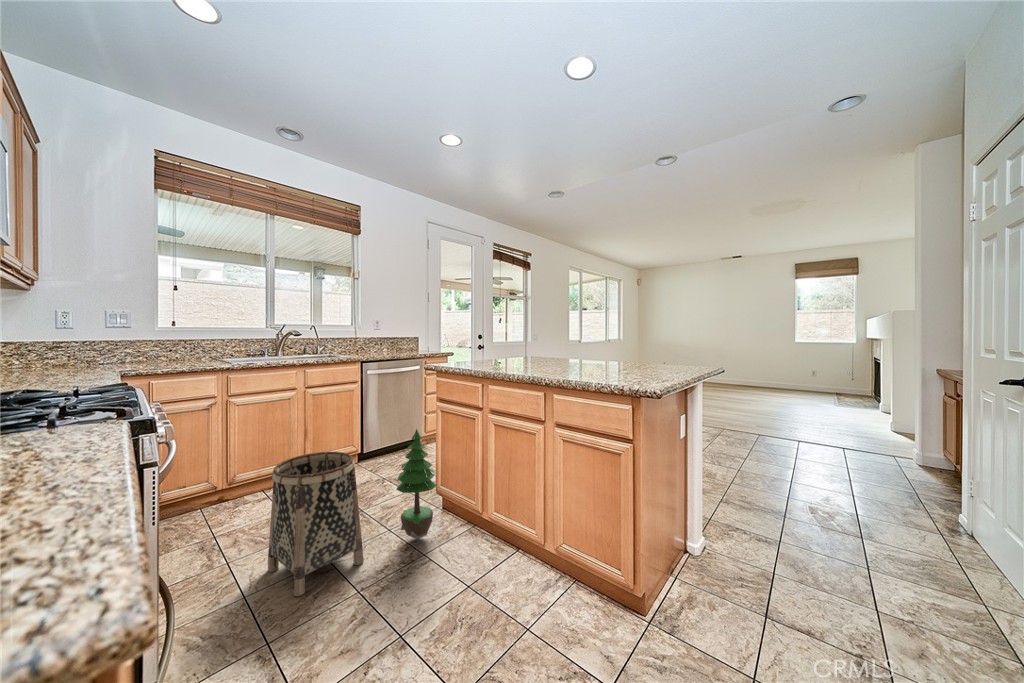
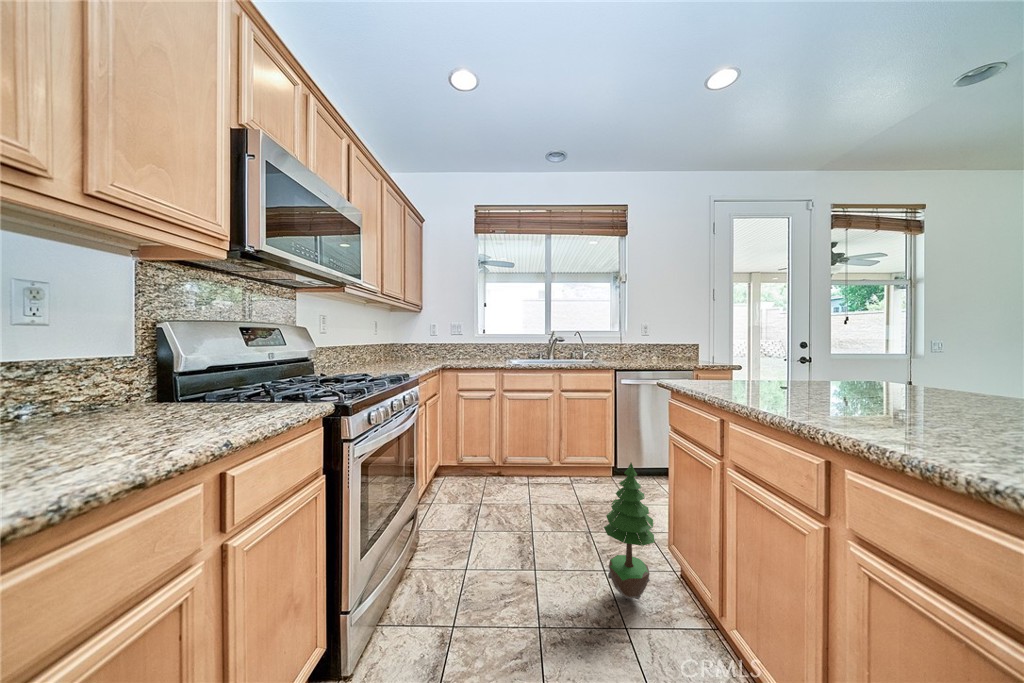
basket: present [268,452,364,596] -> none [489,459,563,598]

